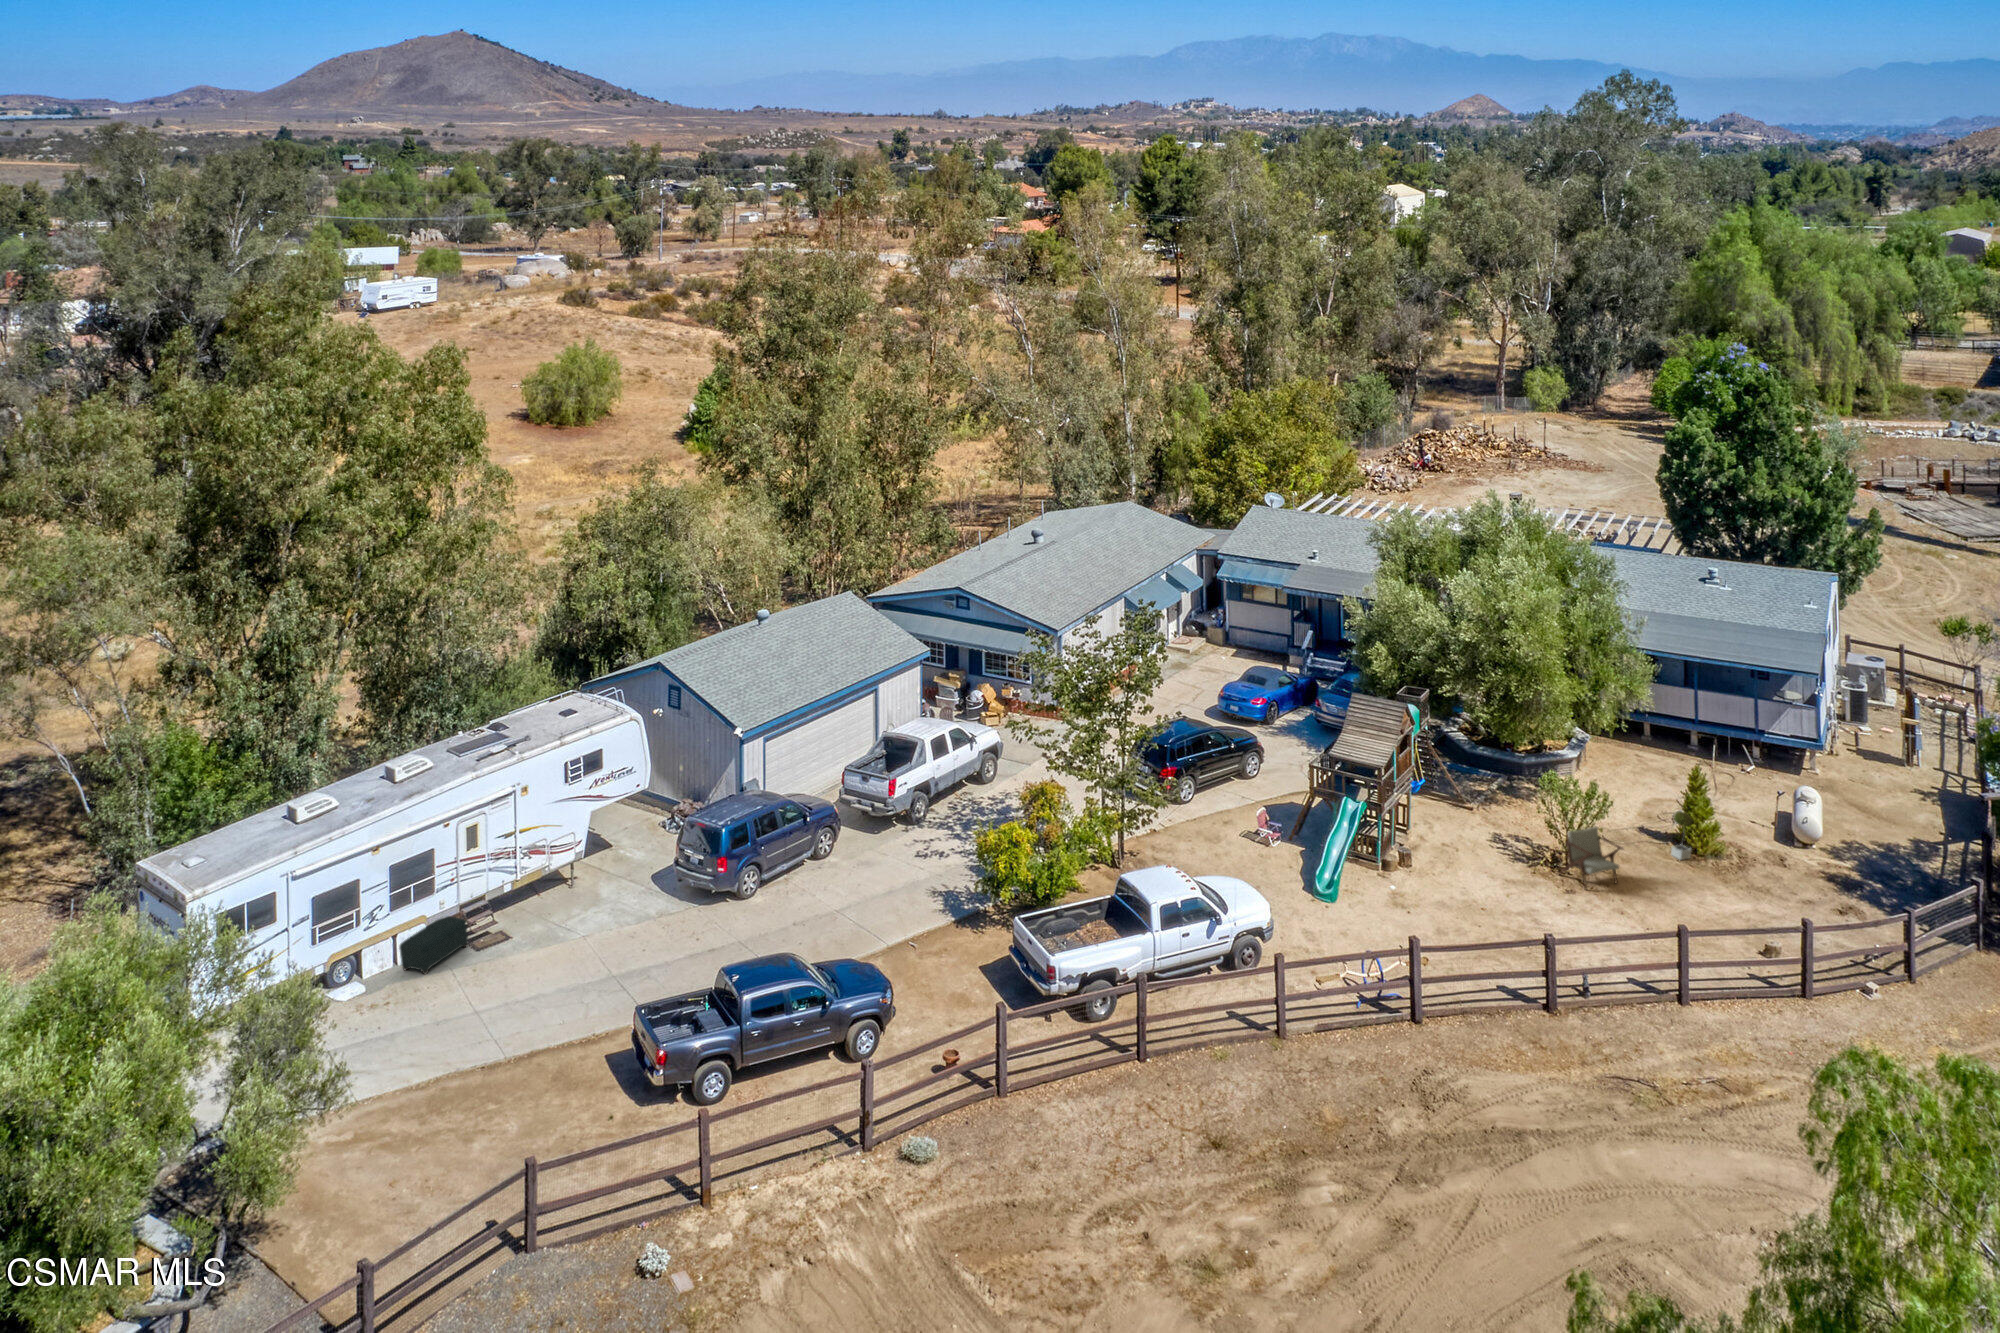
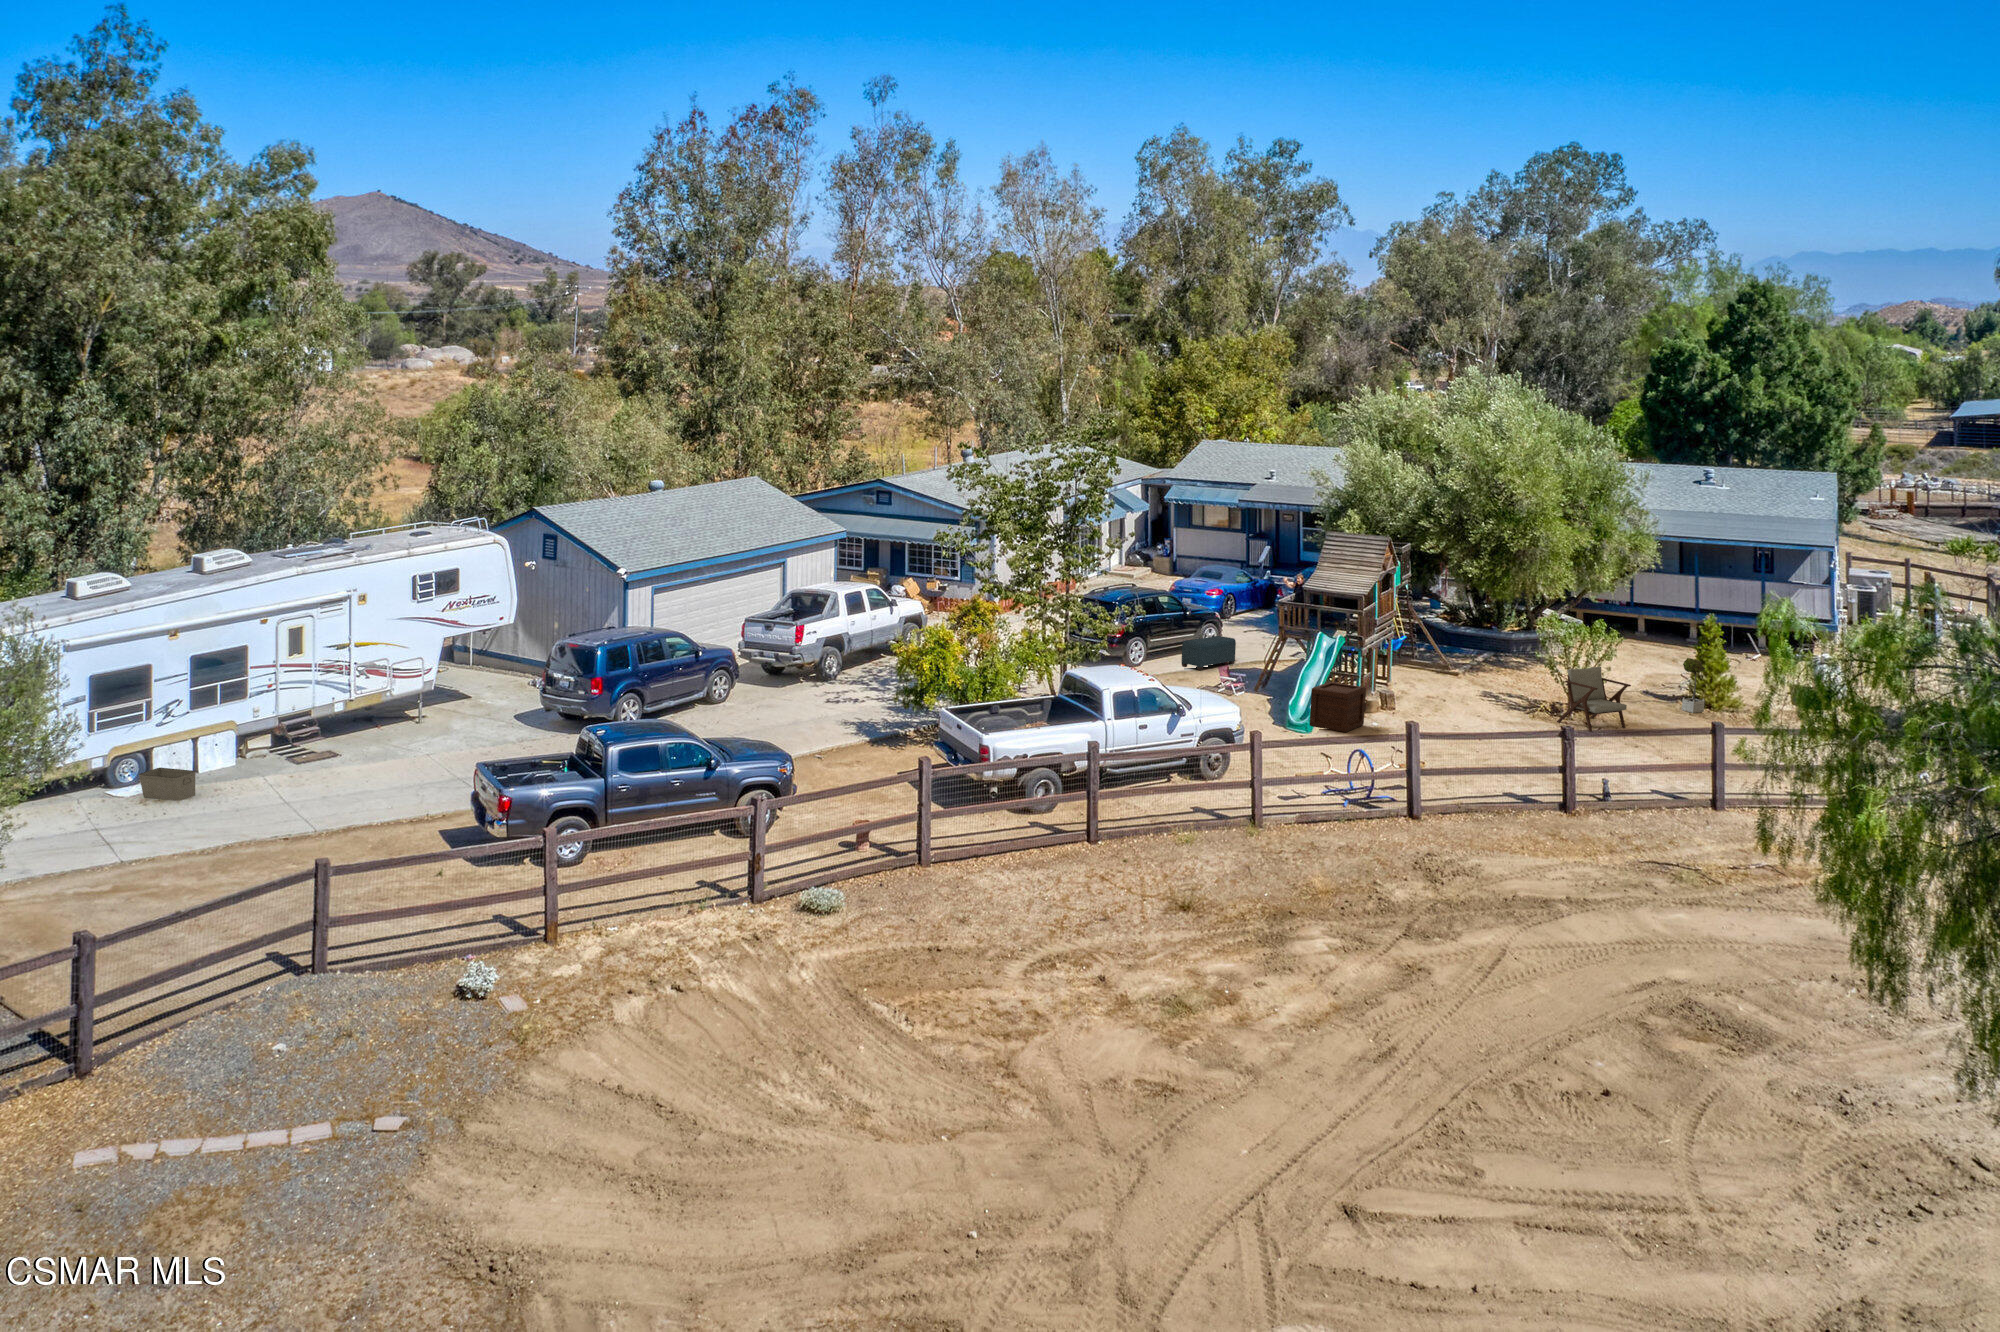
wooden crate: none [1336,840,1387,891] -> present [1310,682,1366,732]
bench: present [399,917,468,974] -> present [1181,636,1236,670]
storage bin: none [352,962,398,995] -> present [139,768,196,801]

